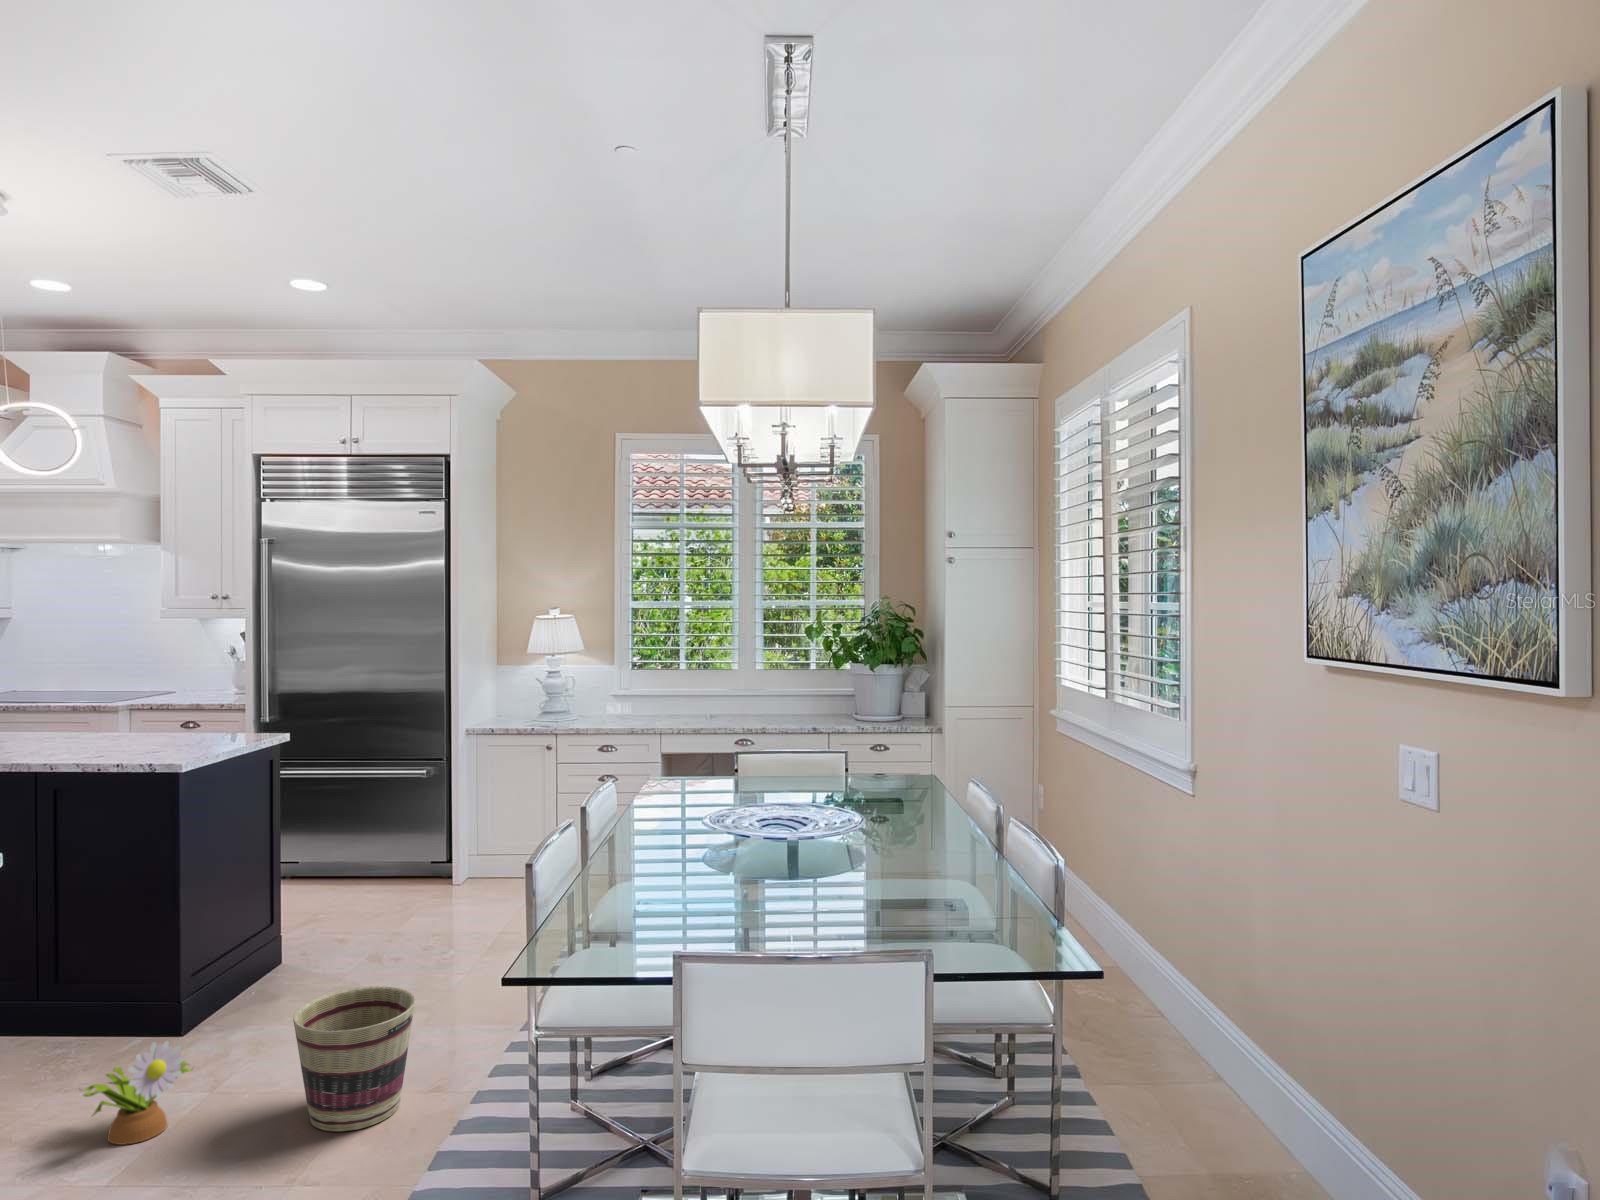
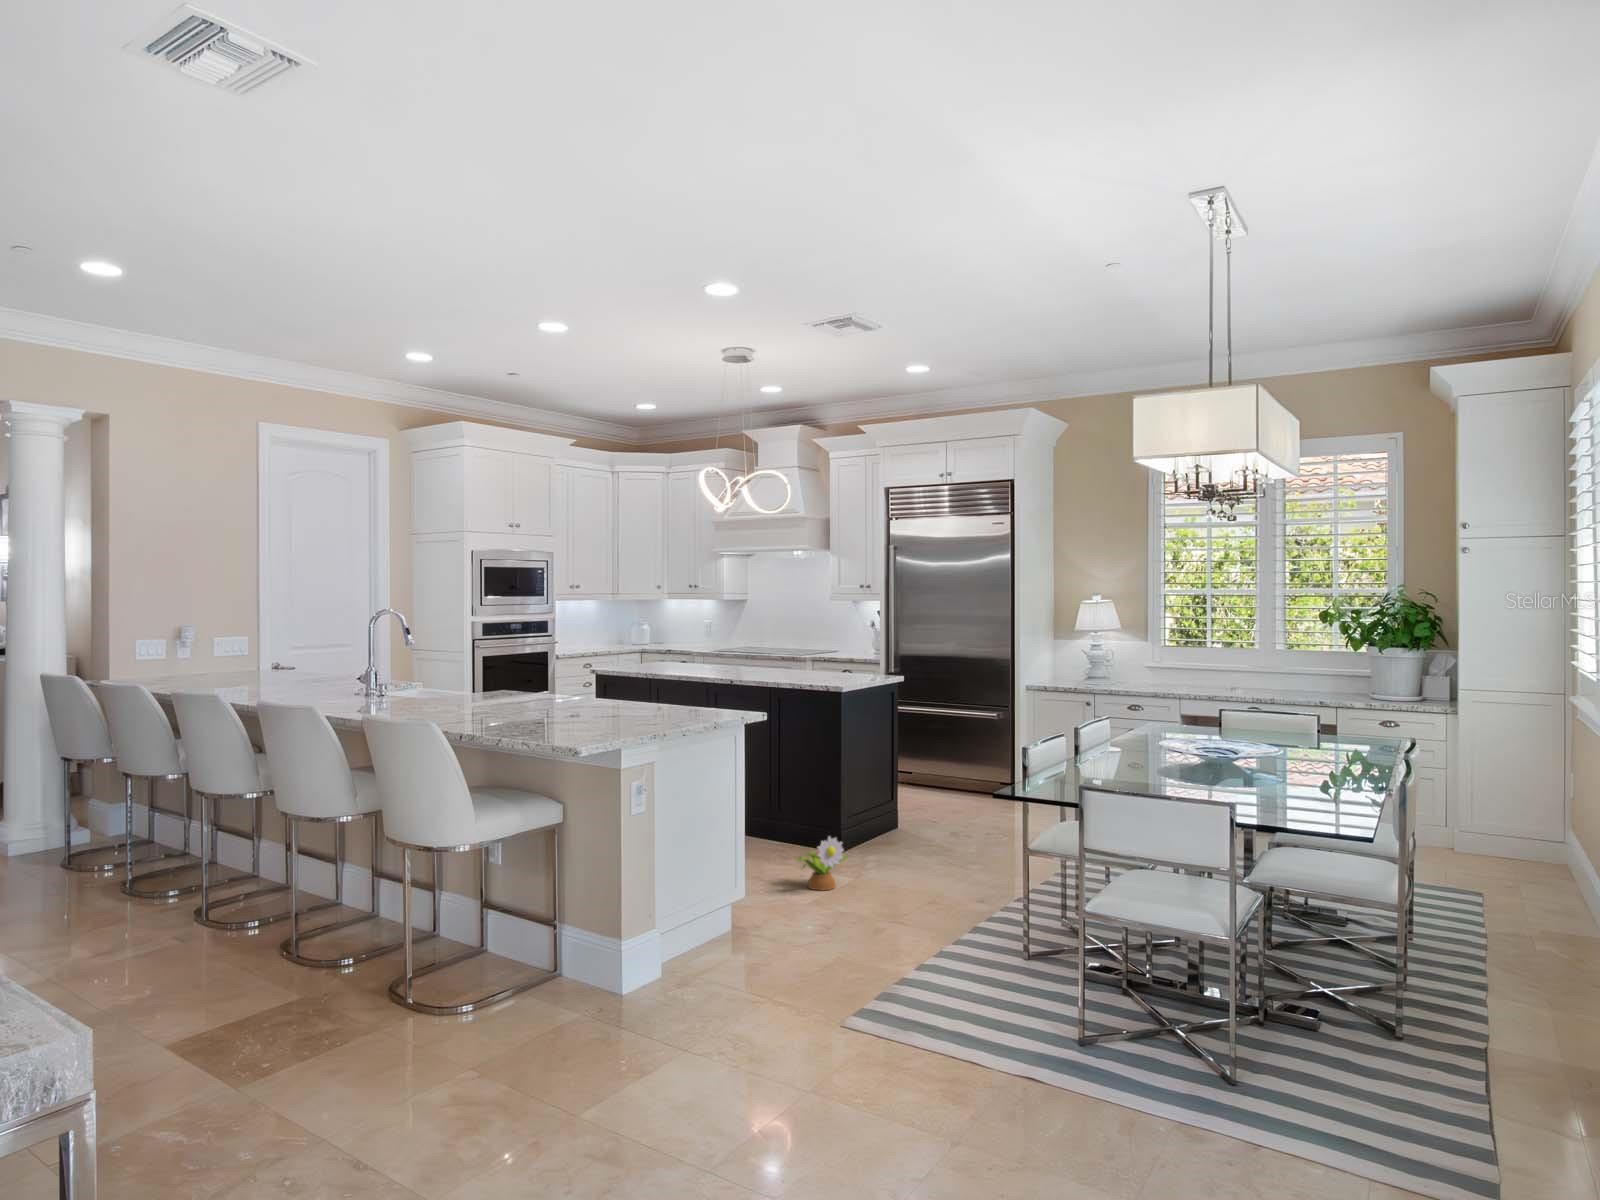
basket: present [293,986,415,1132] -> none [899,829,968,907]

